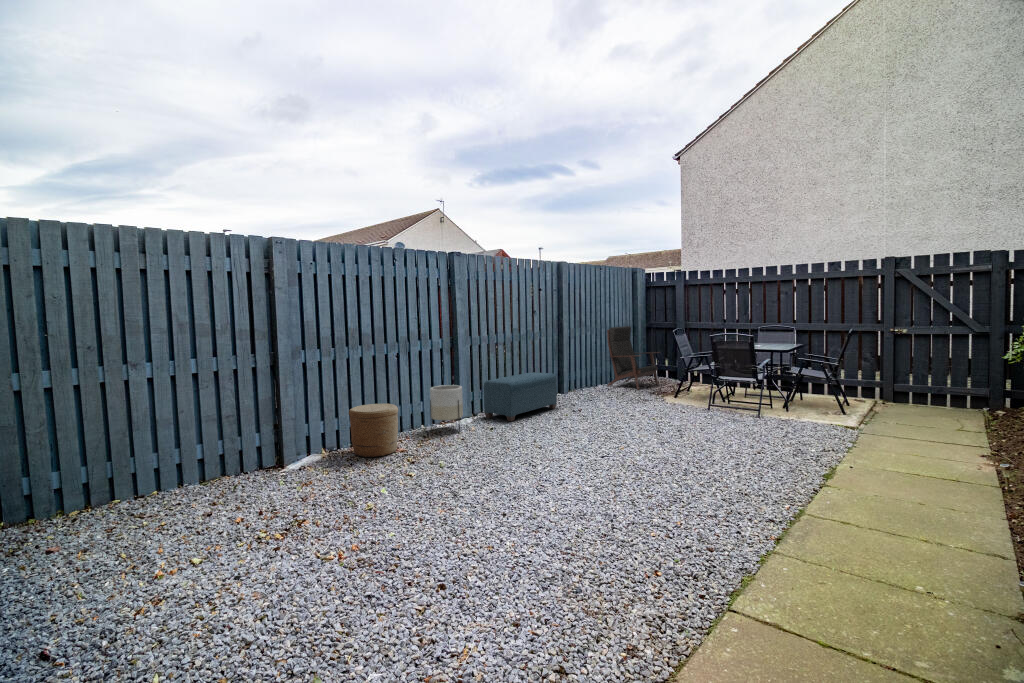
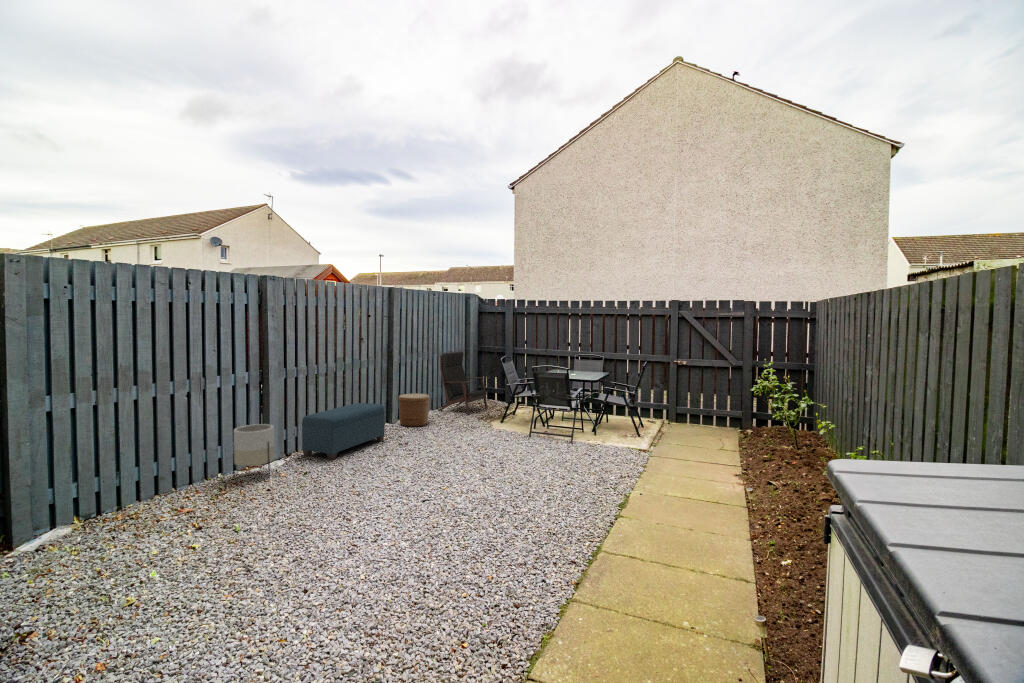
woven basket: present [349,404,398,457] -> present [398,393,430,427]

